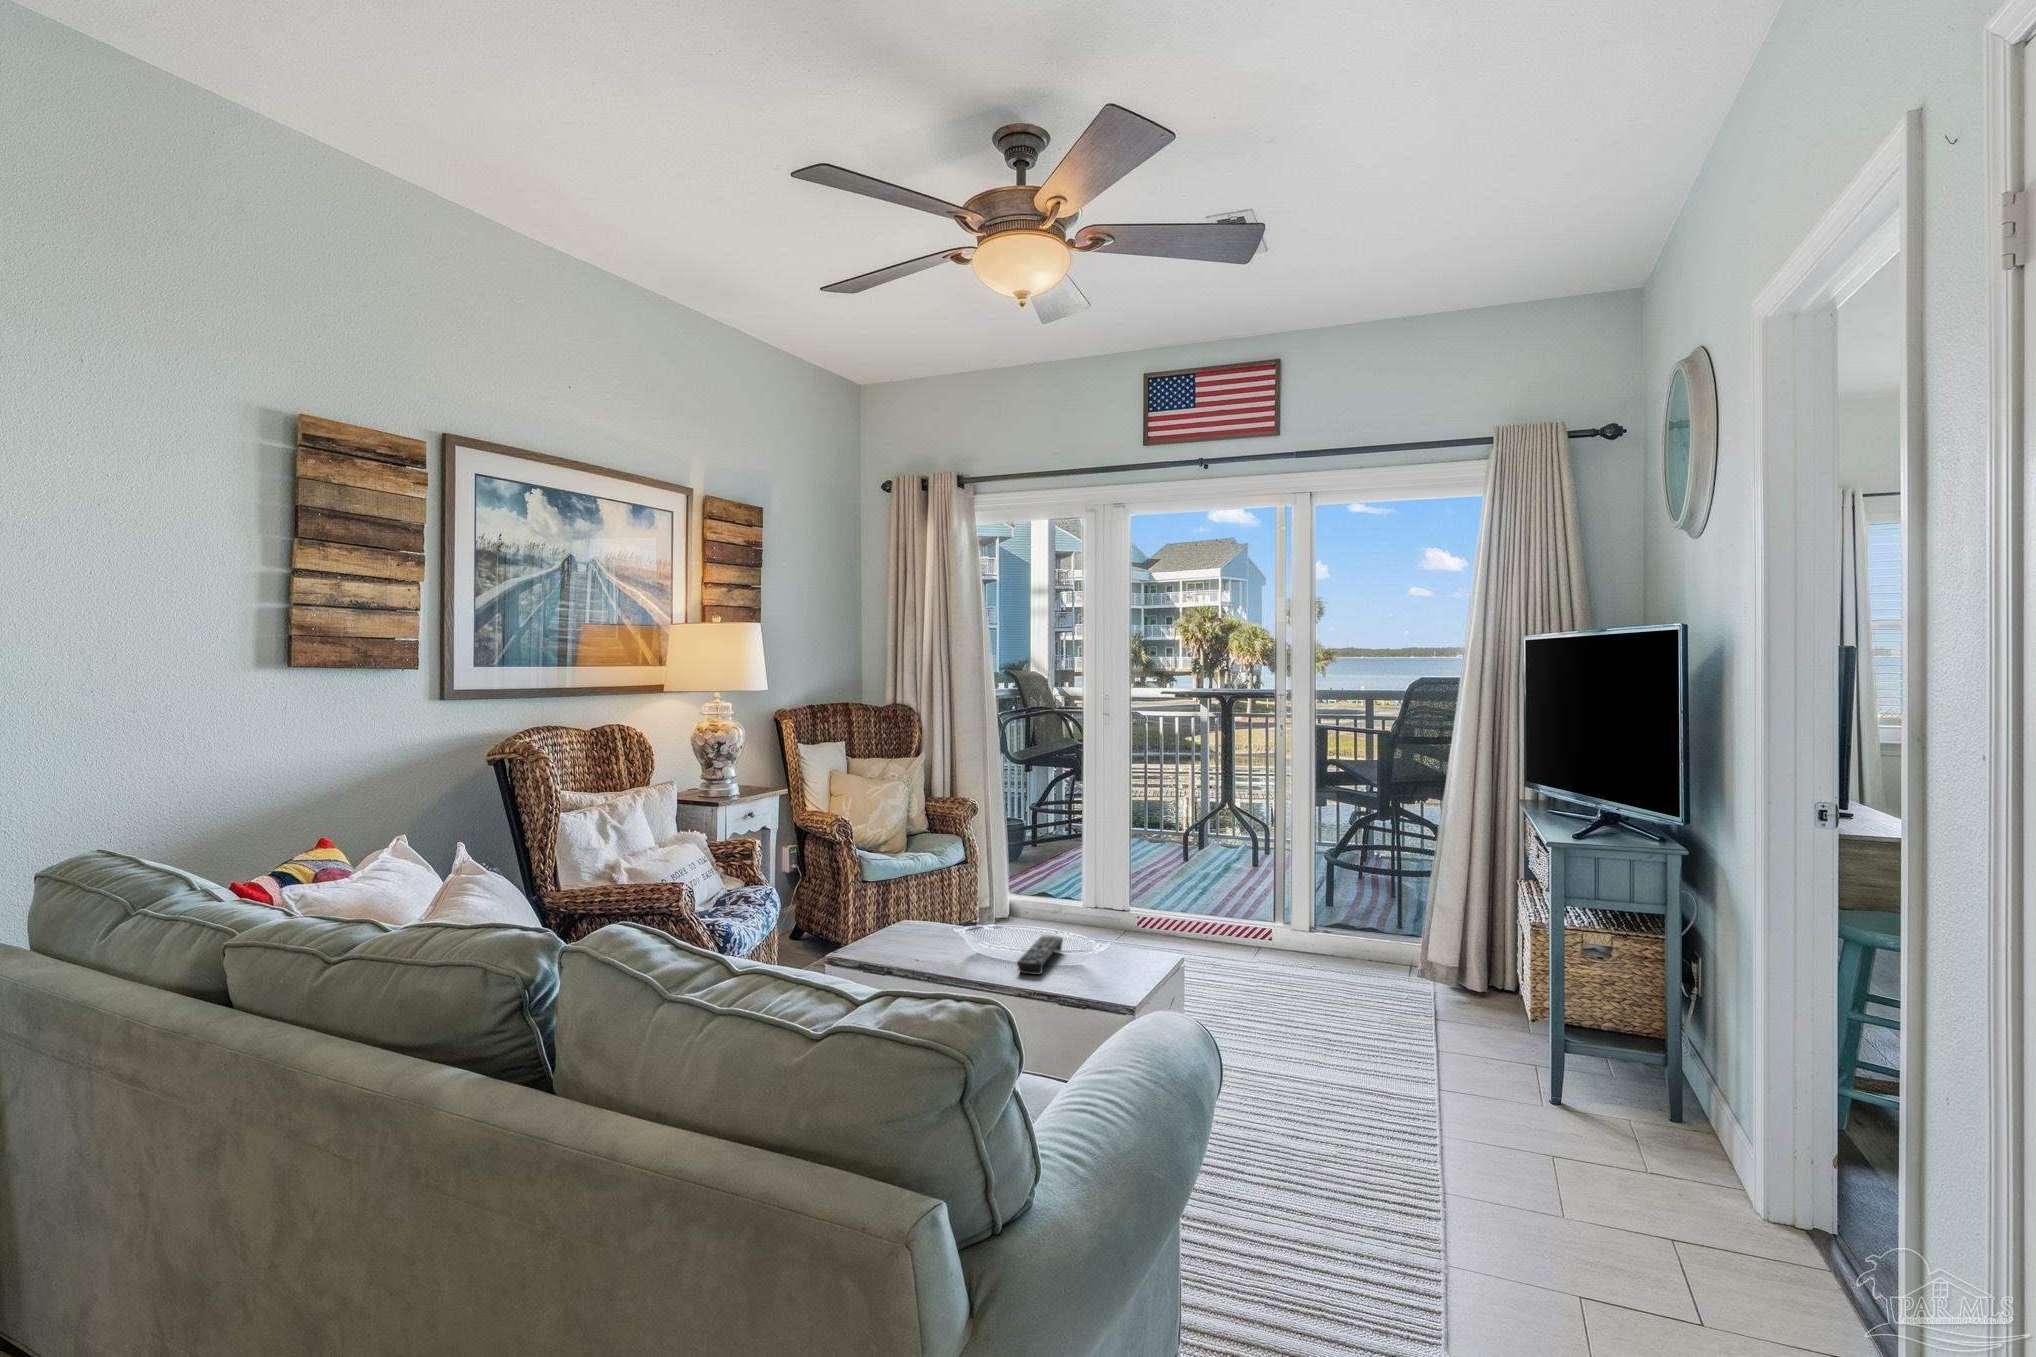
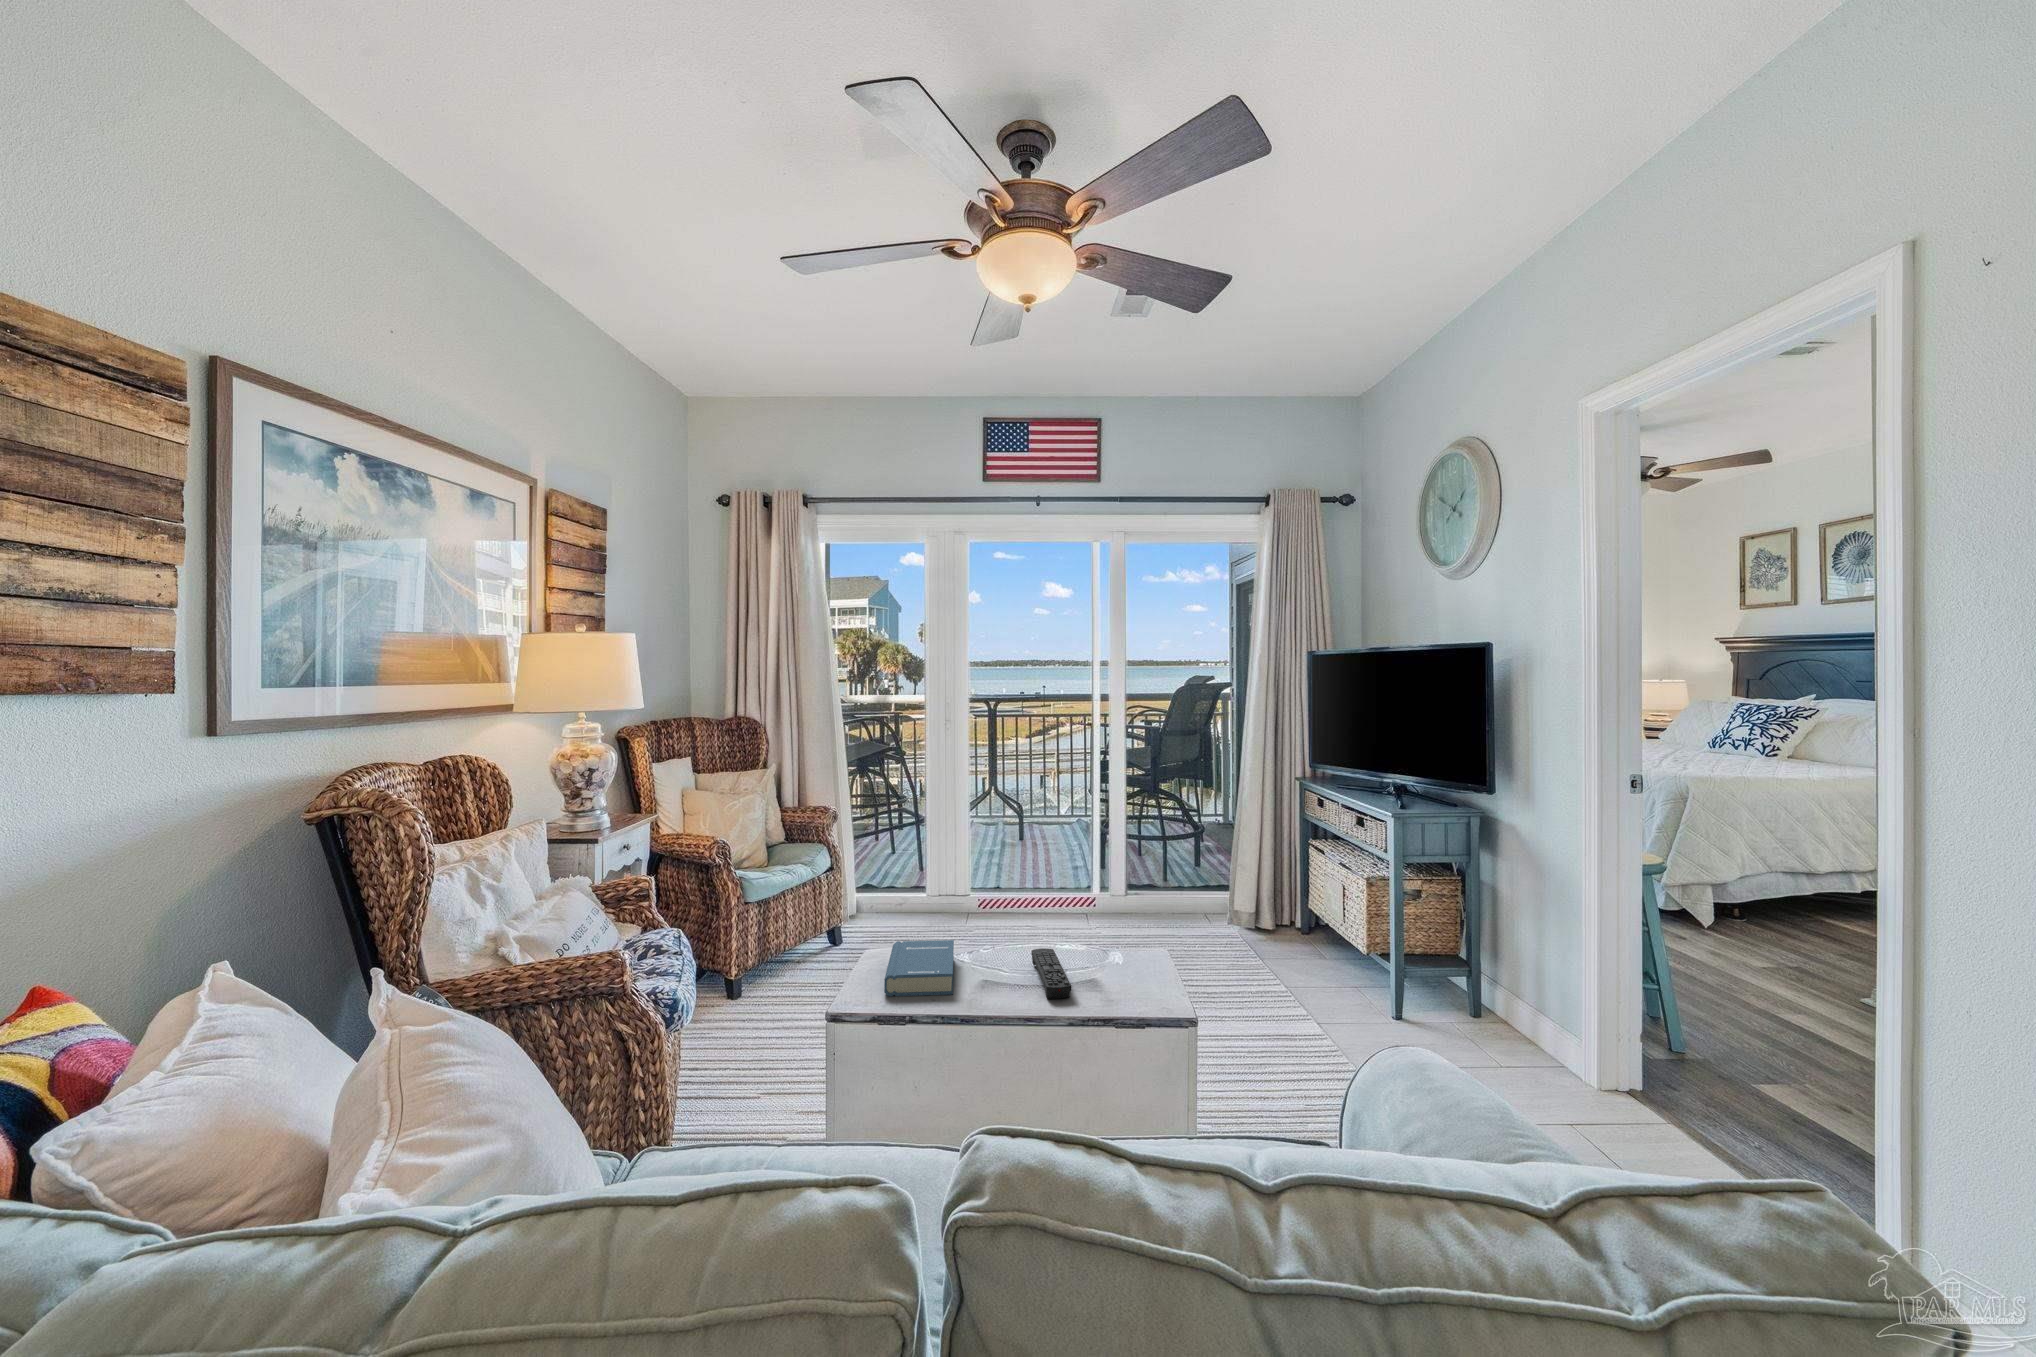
hardback book: none [885,914,975,959] -> present [884,940,954,996]

